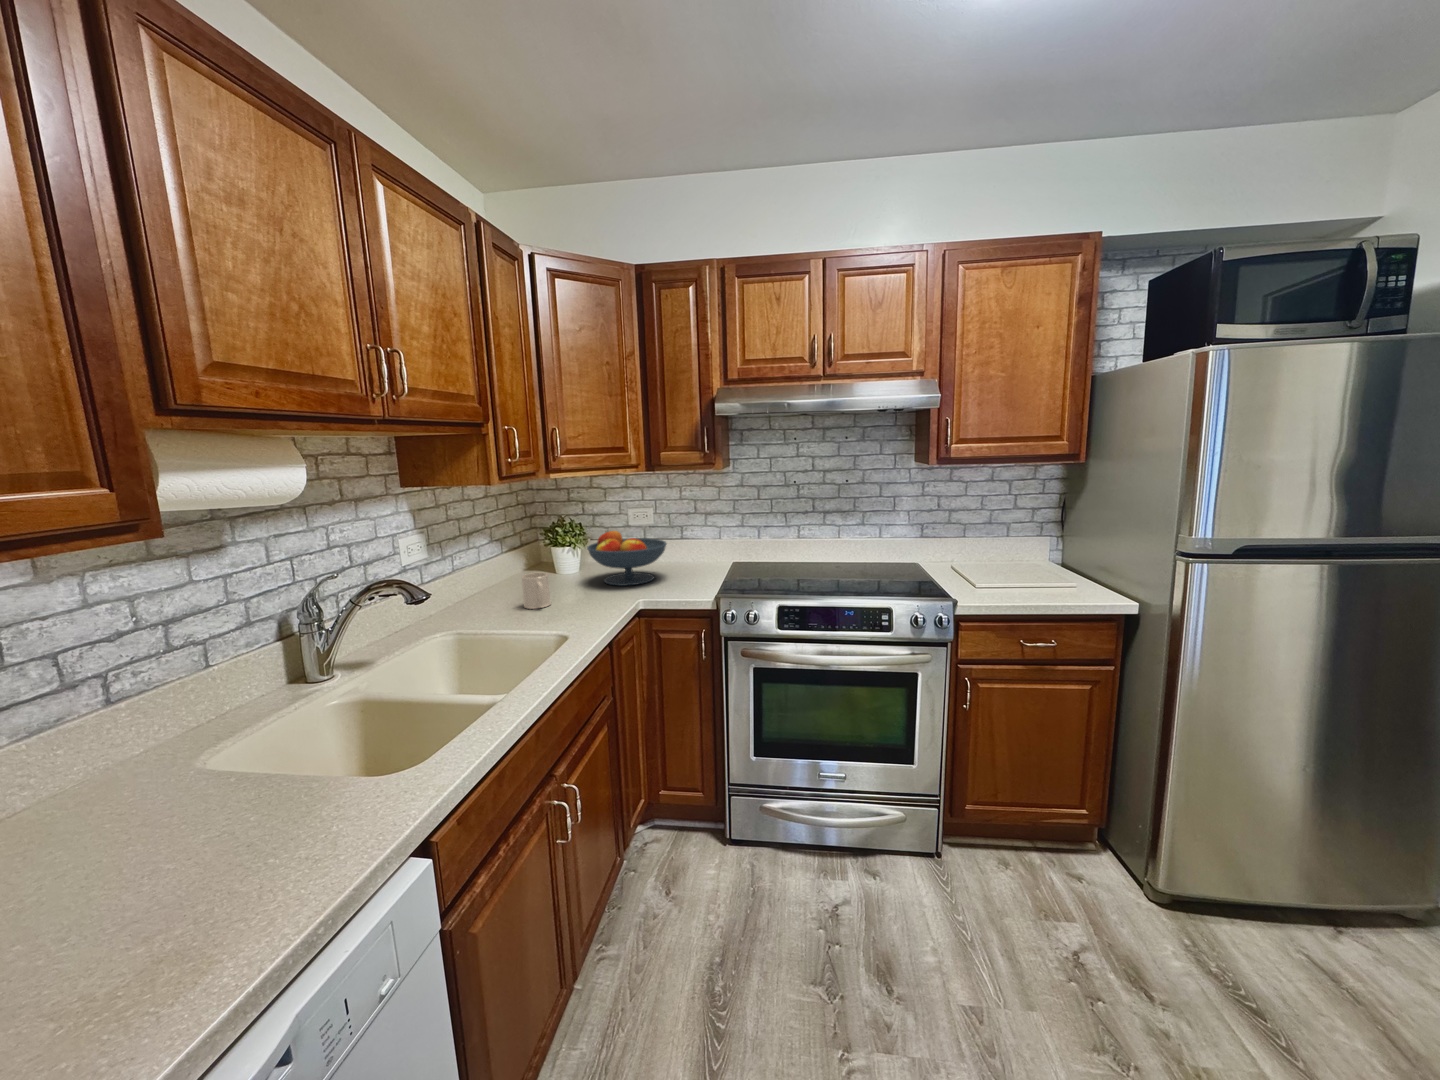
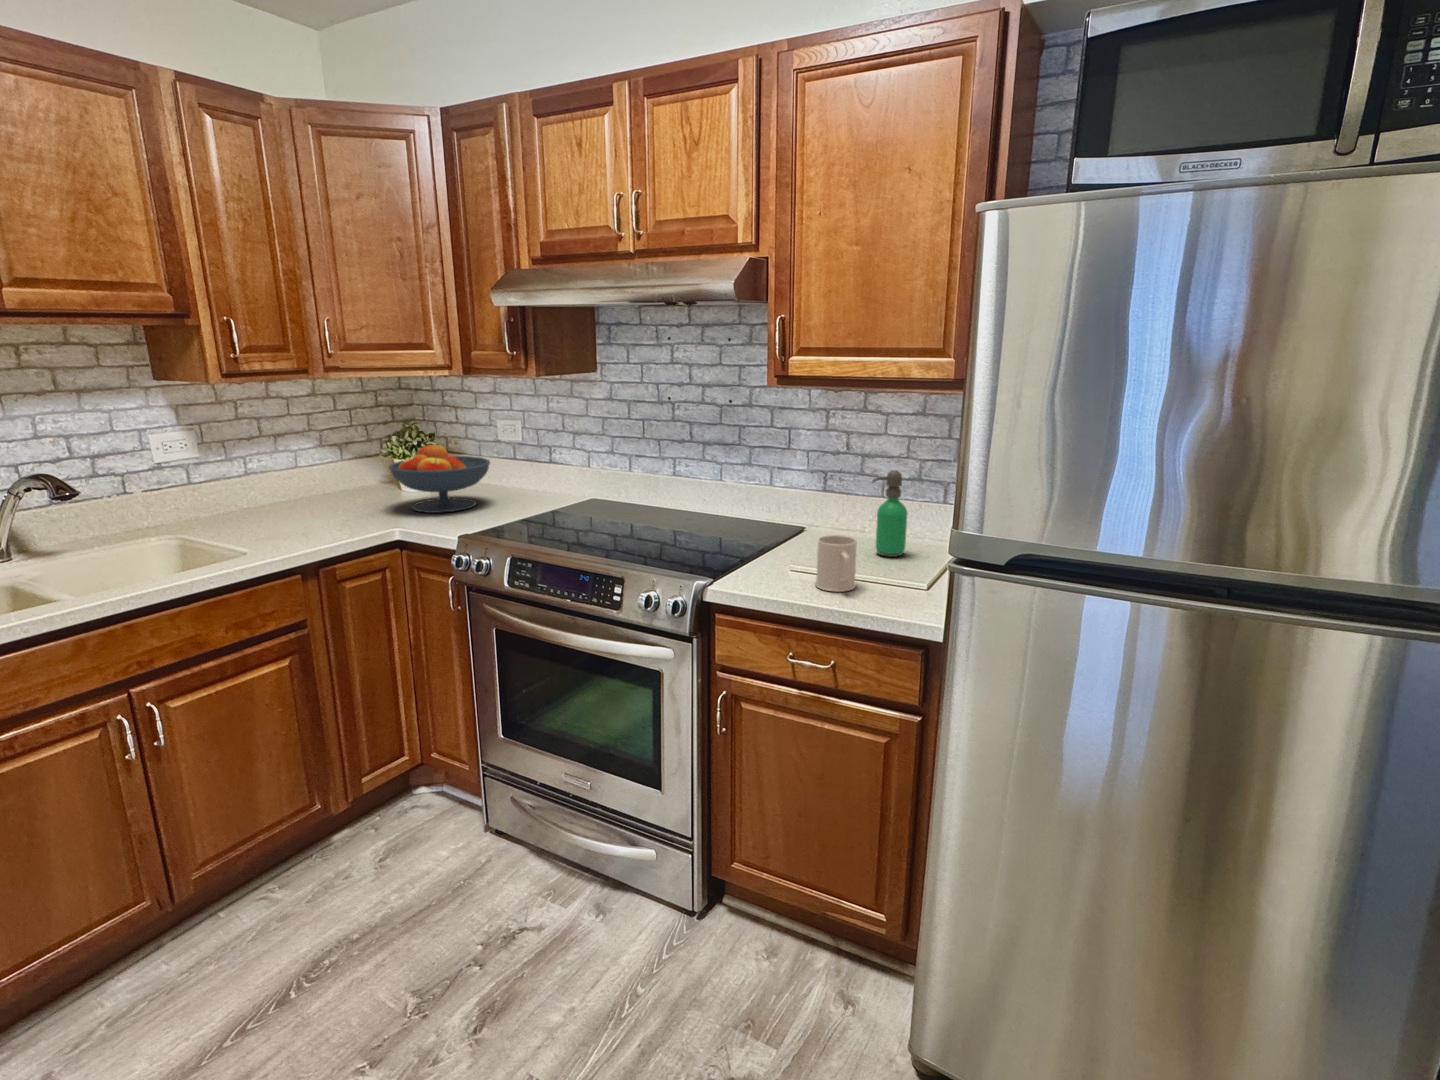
soap dispenser: none [994,516,1017,572] -> present [873,470,908,557]
mug: present [522,573,551,609] -> present [815,535,857,592]

